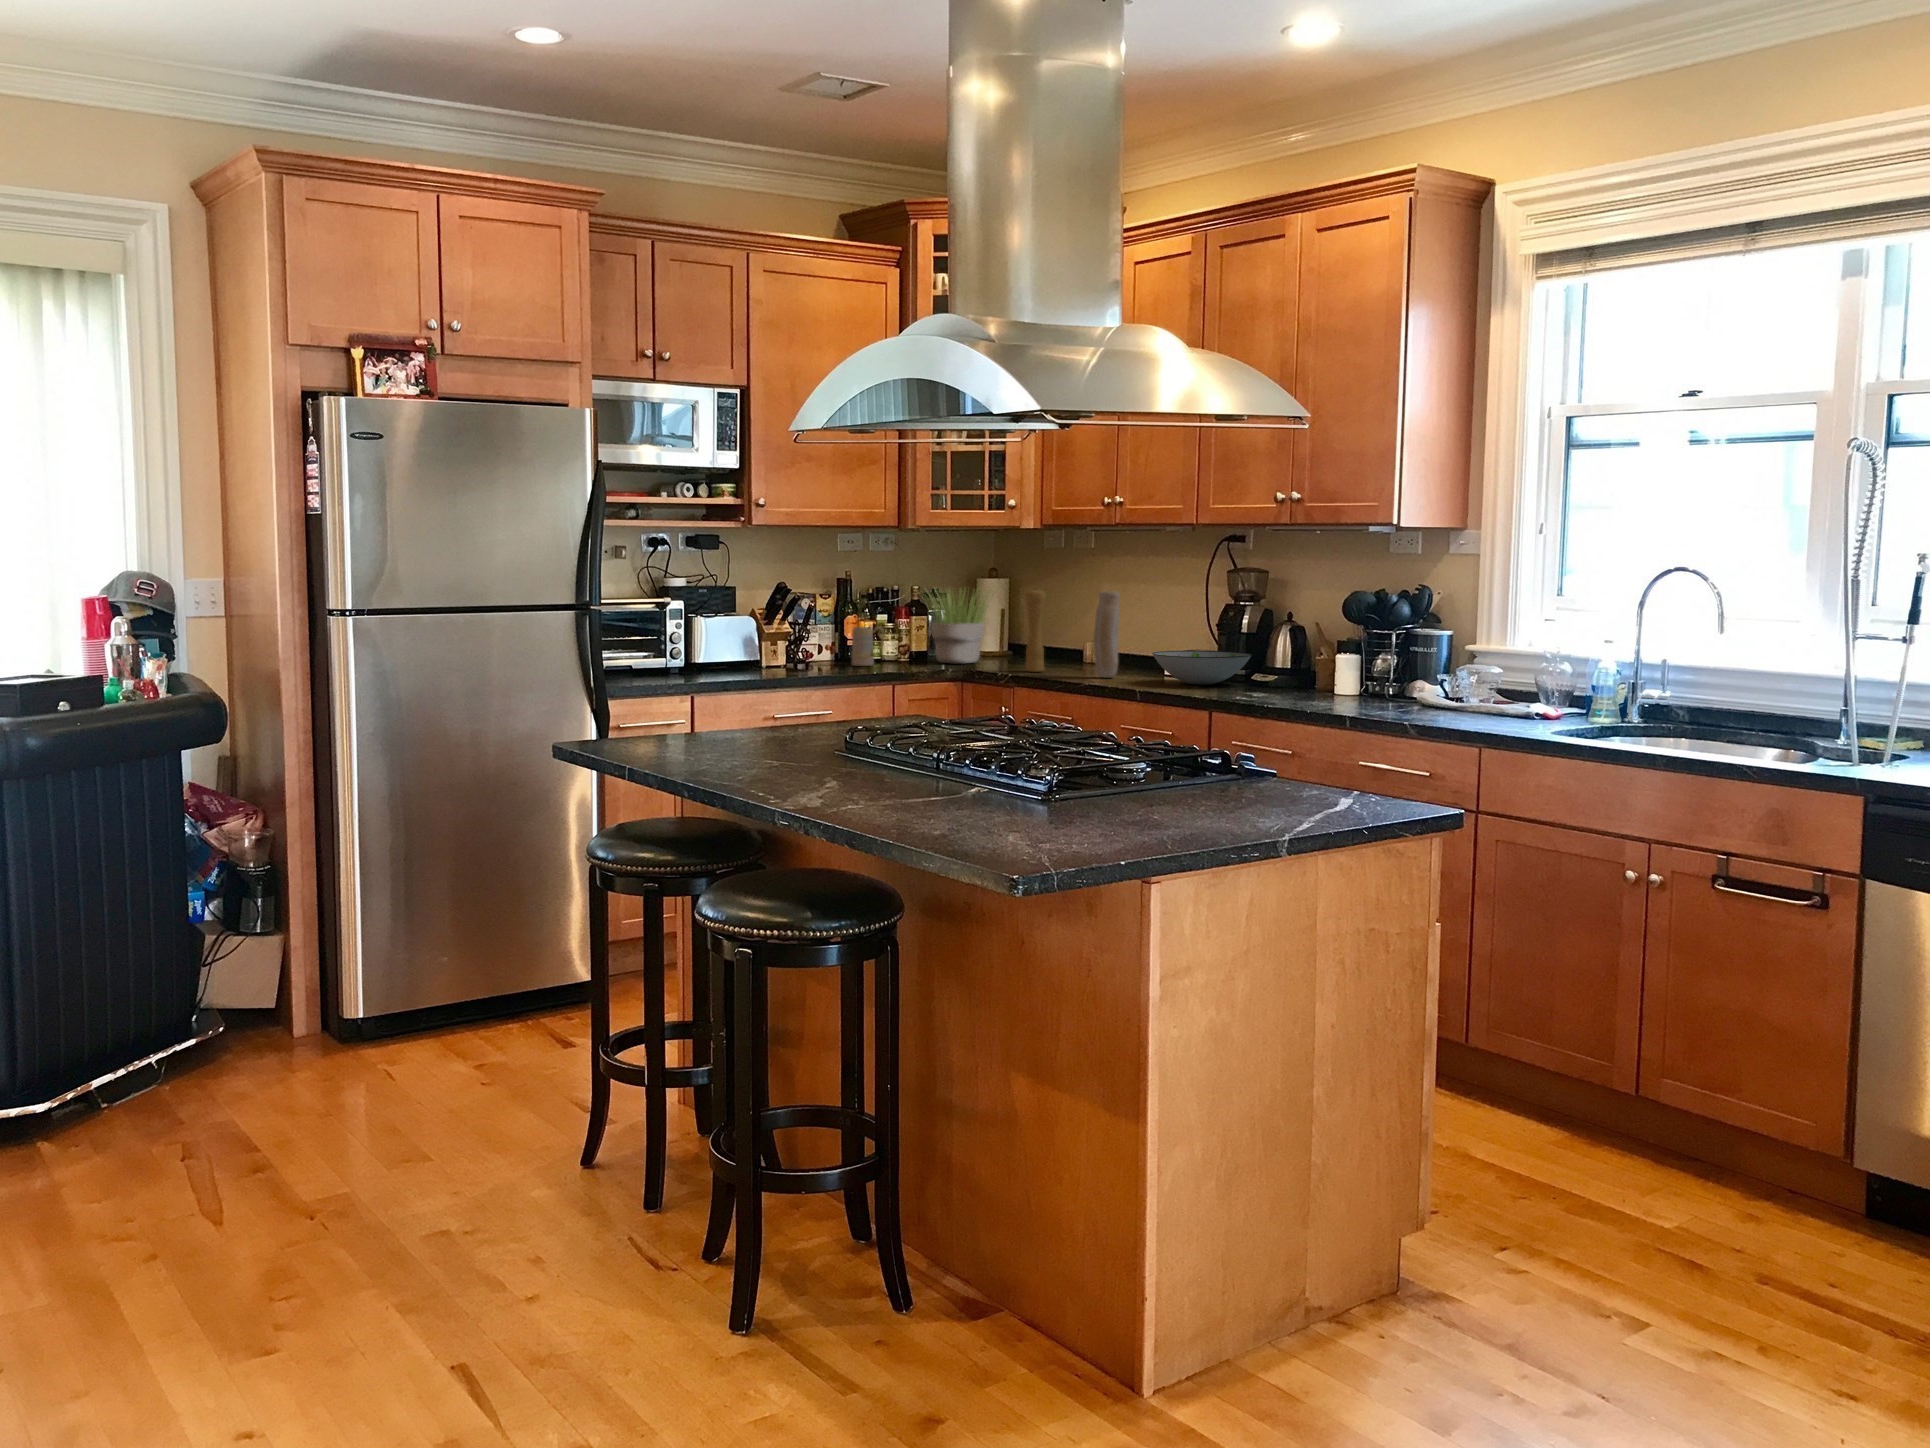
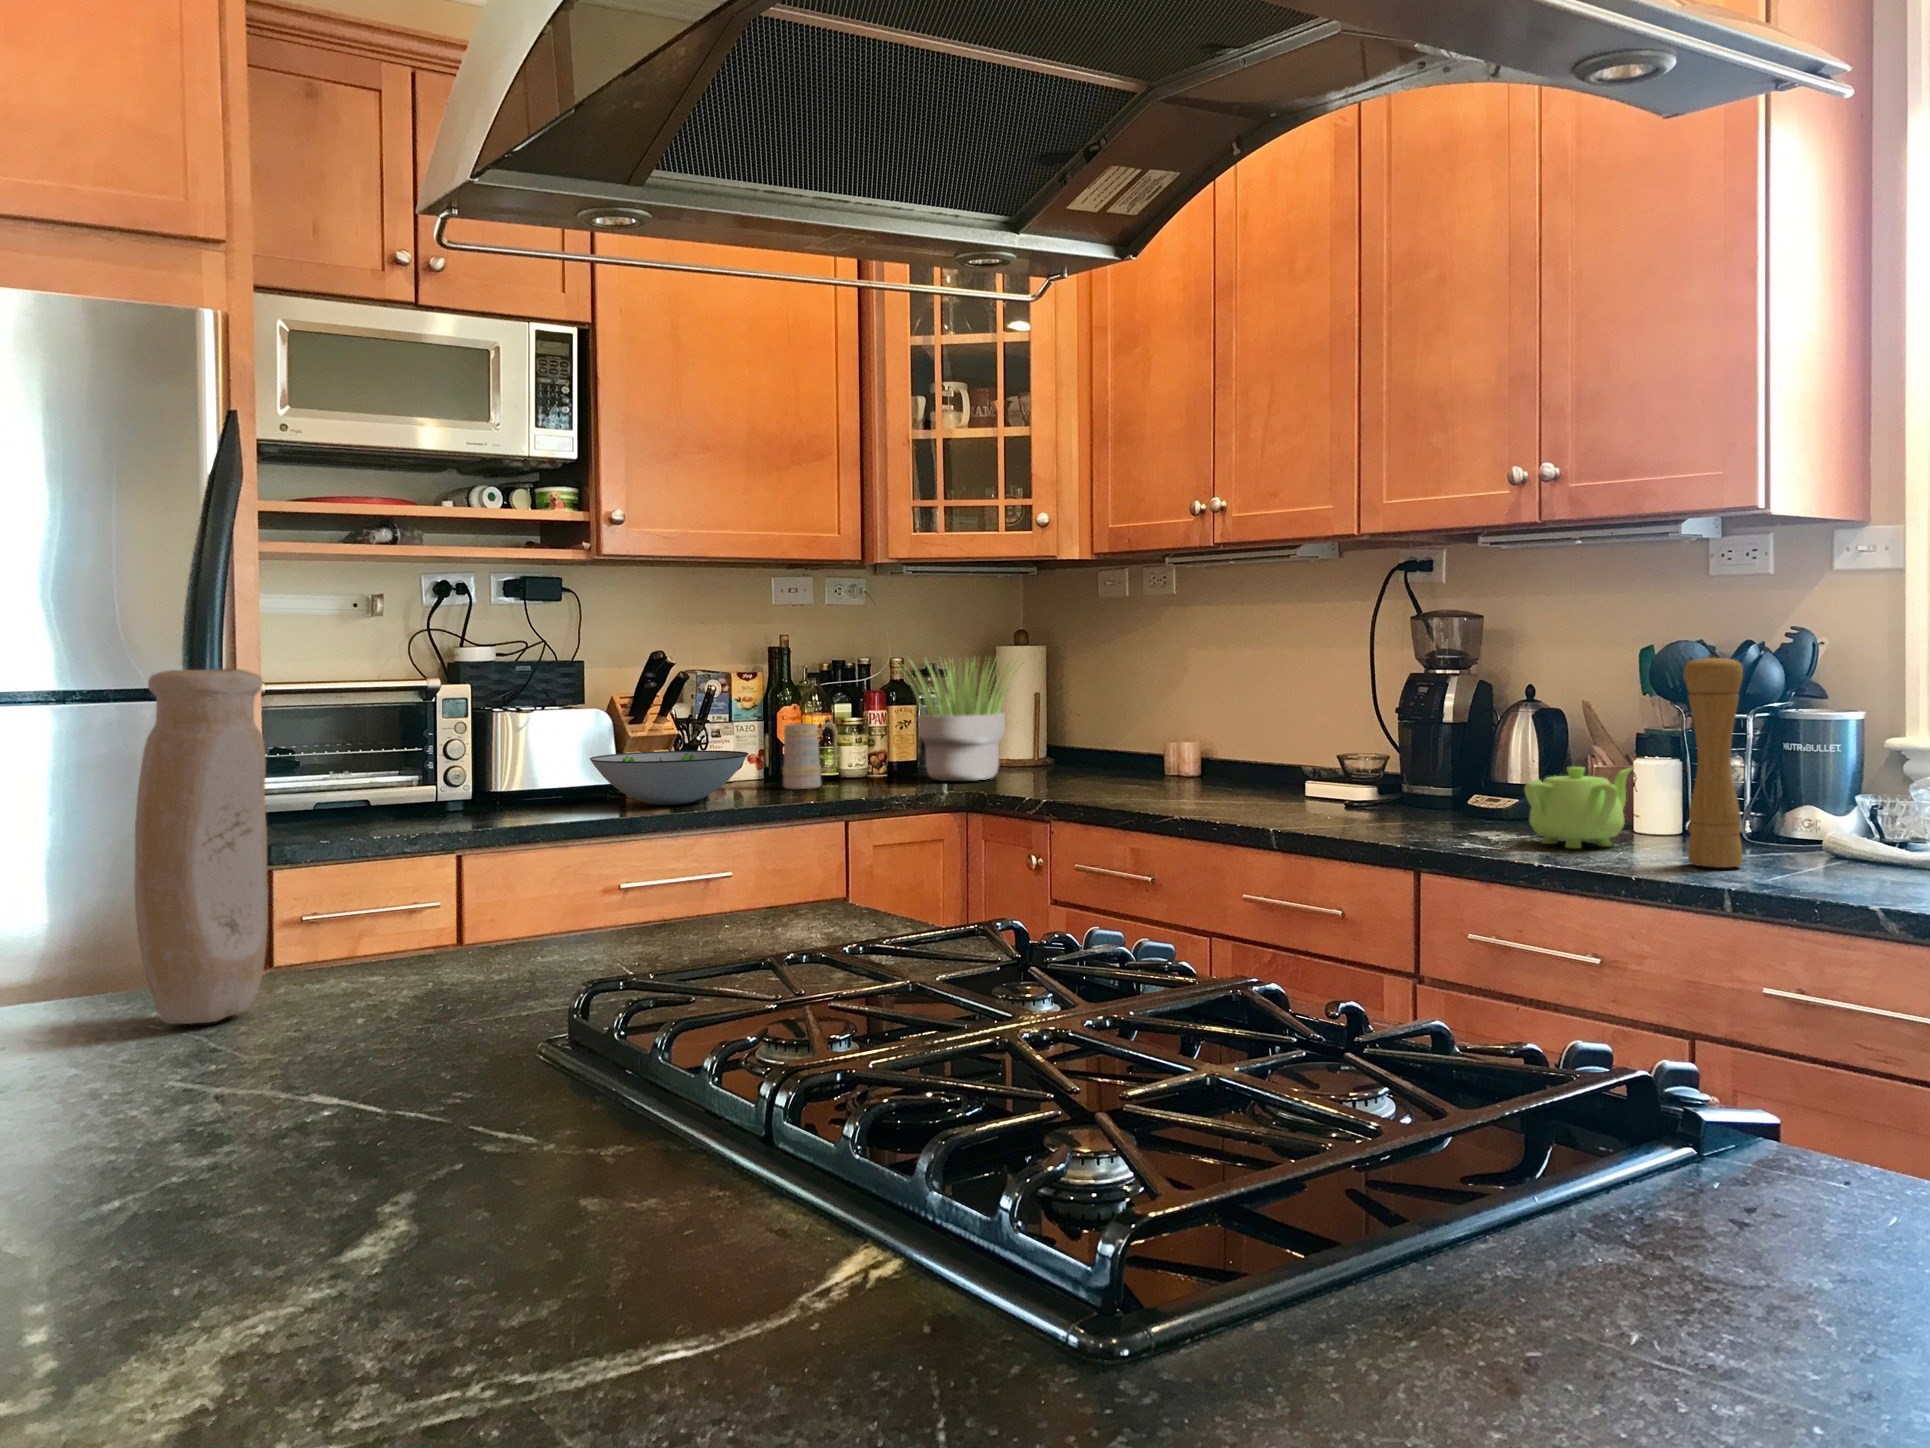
pepper mill: present [1025,589,1046,672] -> present [1684,654,1743,868]
vase: present [1093,591,1120,678] -> present [135,669,268,1024]
decorative bowl: present [1152,651,1252,685] -> present [590,750,748,805]
teapot: none [1269,658,1331,700] -> present [1524,767,1633,848]

